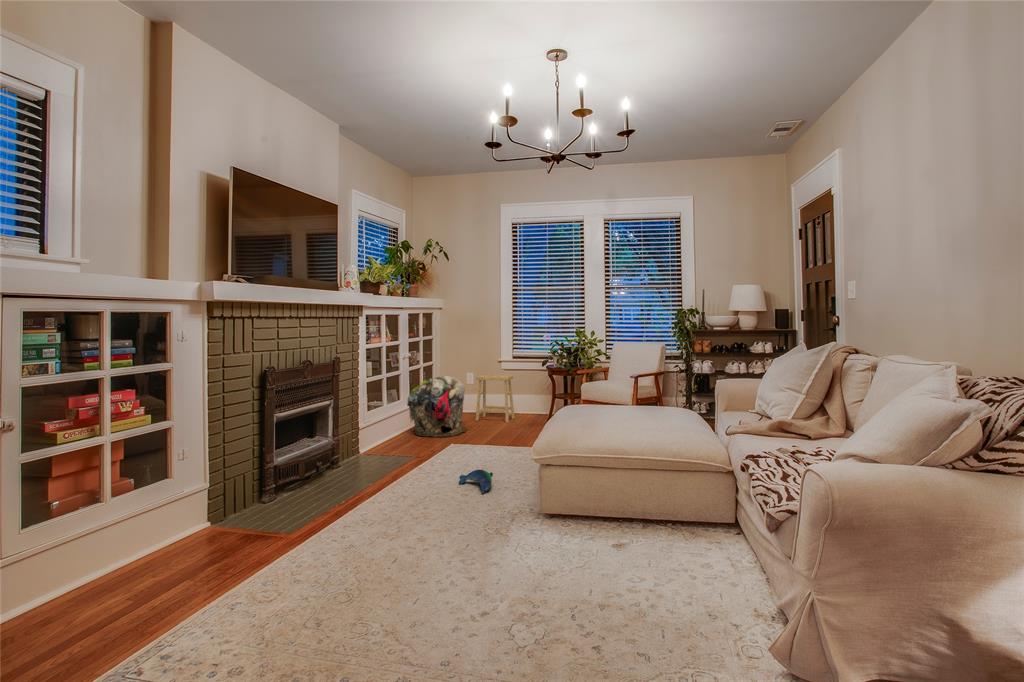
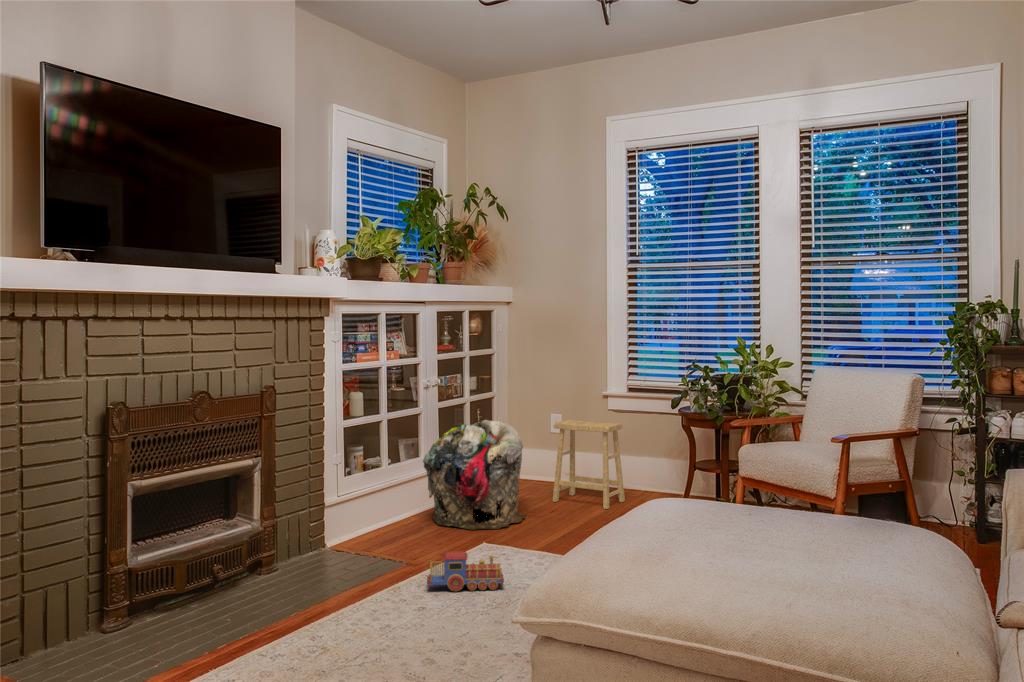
toy train: none [438,444,480,466] -> present [427,551,504,591]
plush toy: present [459,470,493,493] -> none [434,609,494,659]

